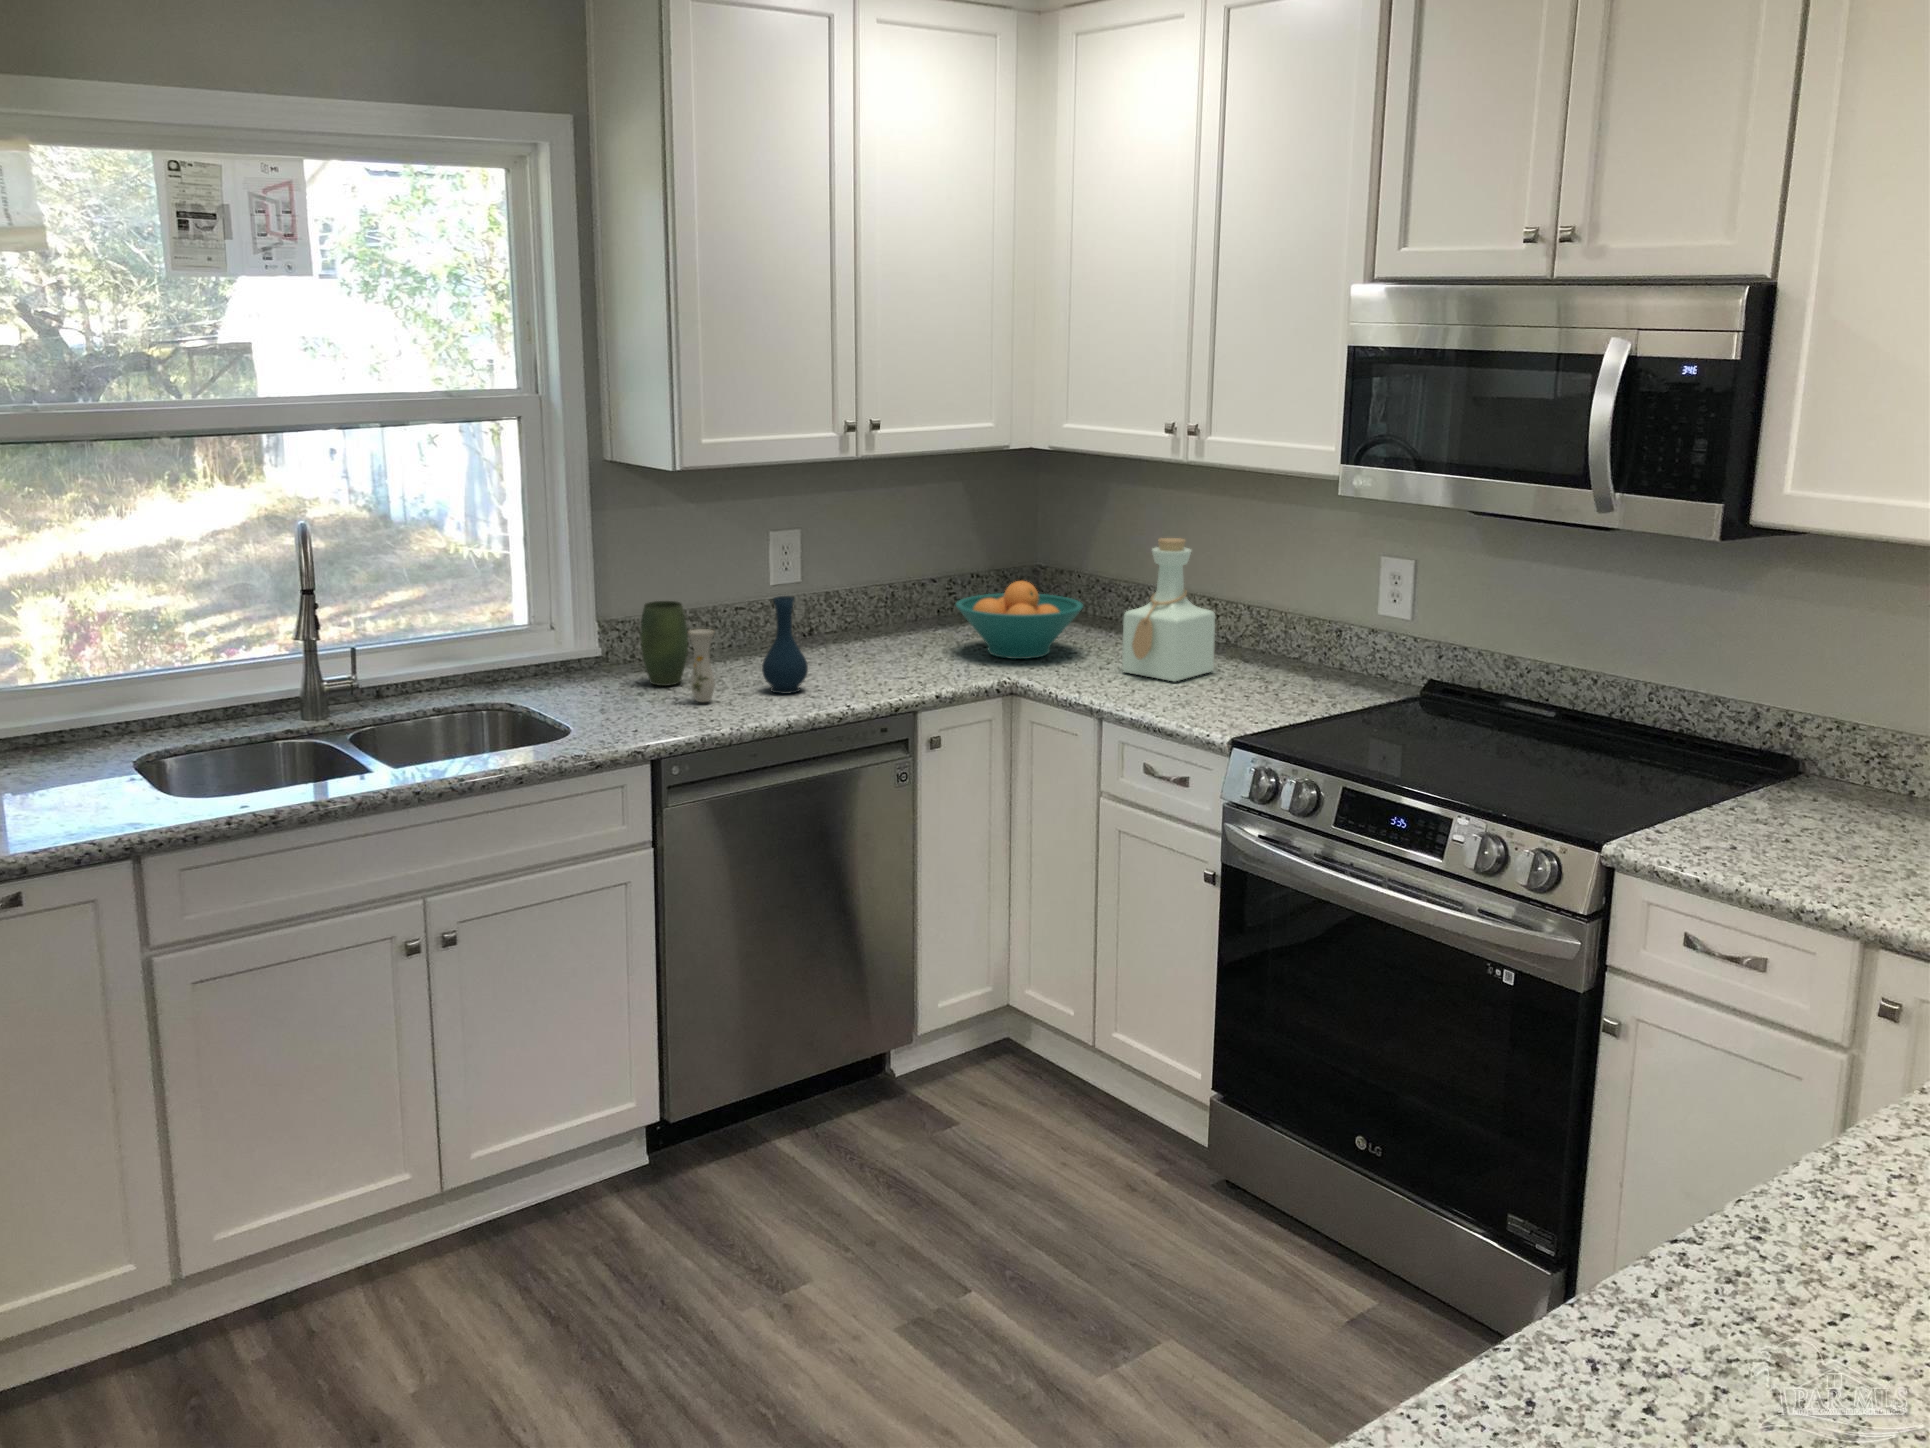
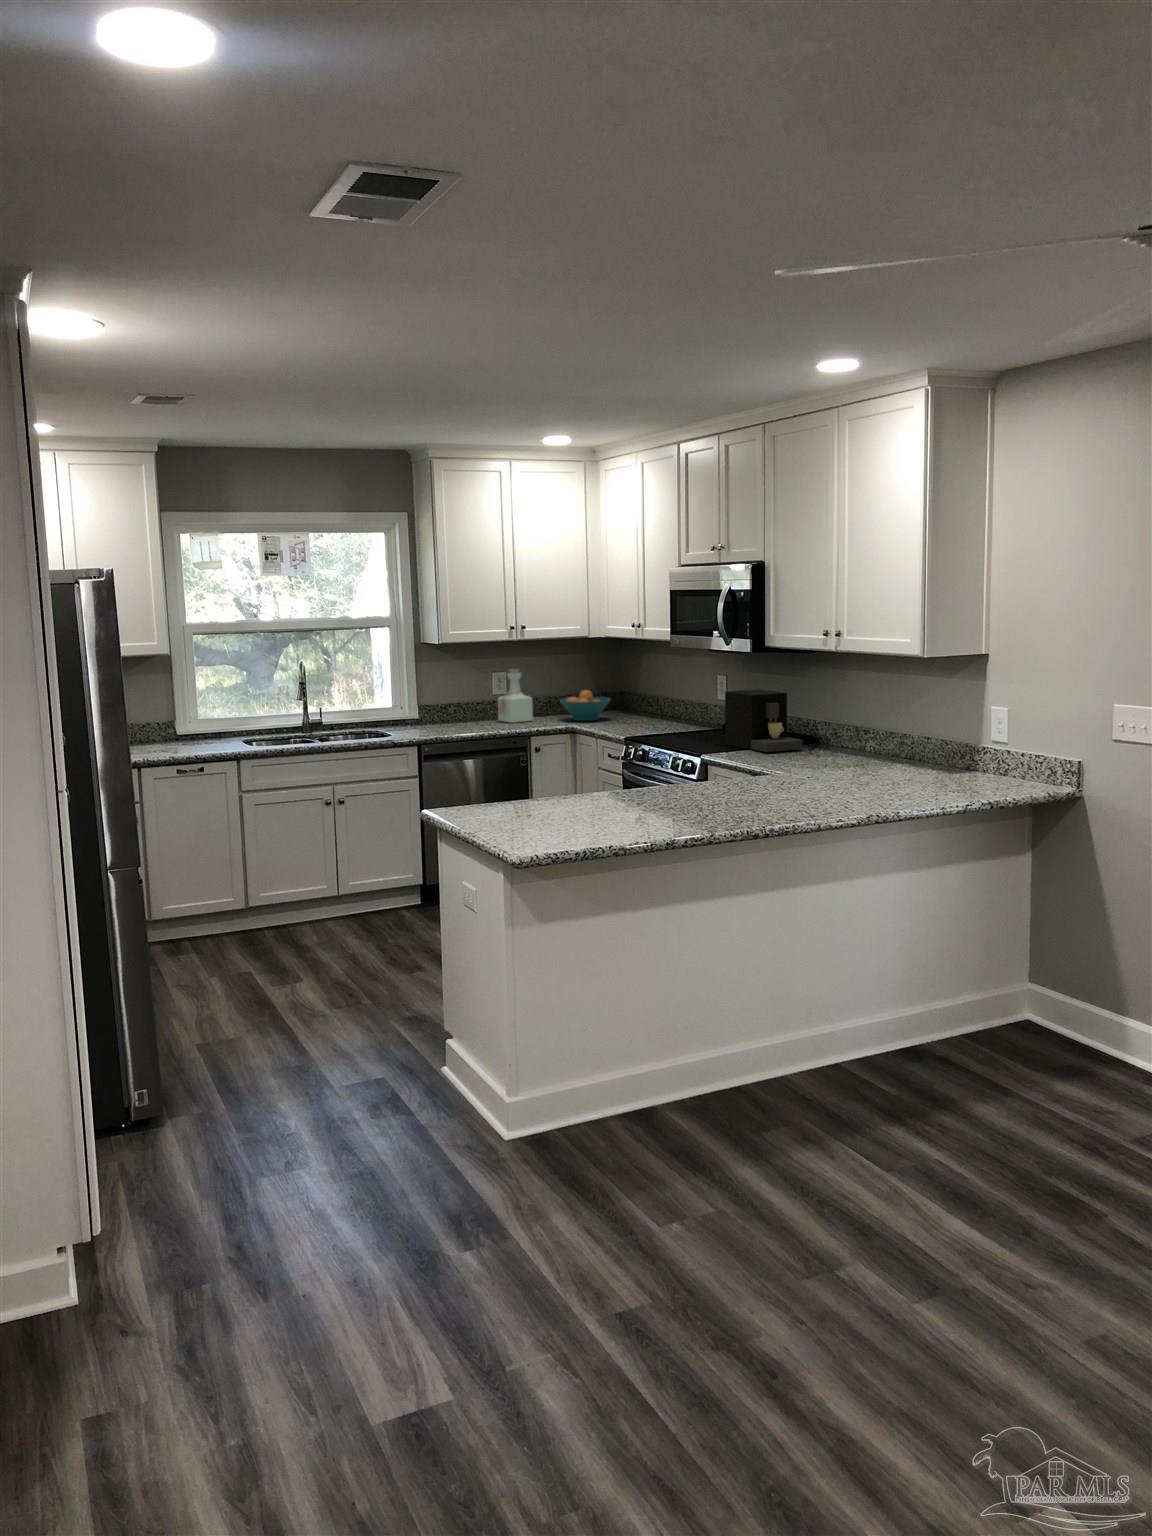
bottle: present [1122,538,1215,682] -> present [498,669,533,723]
vase: present [640,596,808,702] -> none [429,691,490,730]
coffee maker: none [1548,623,1819,825] -> present [725,689,803,752]

